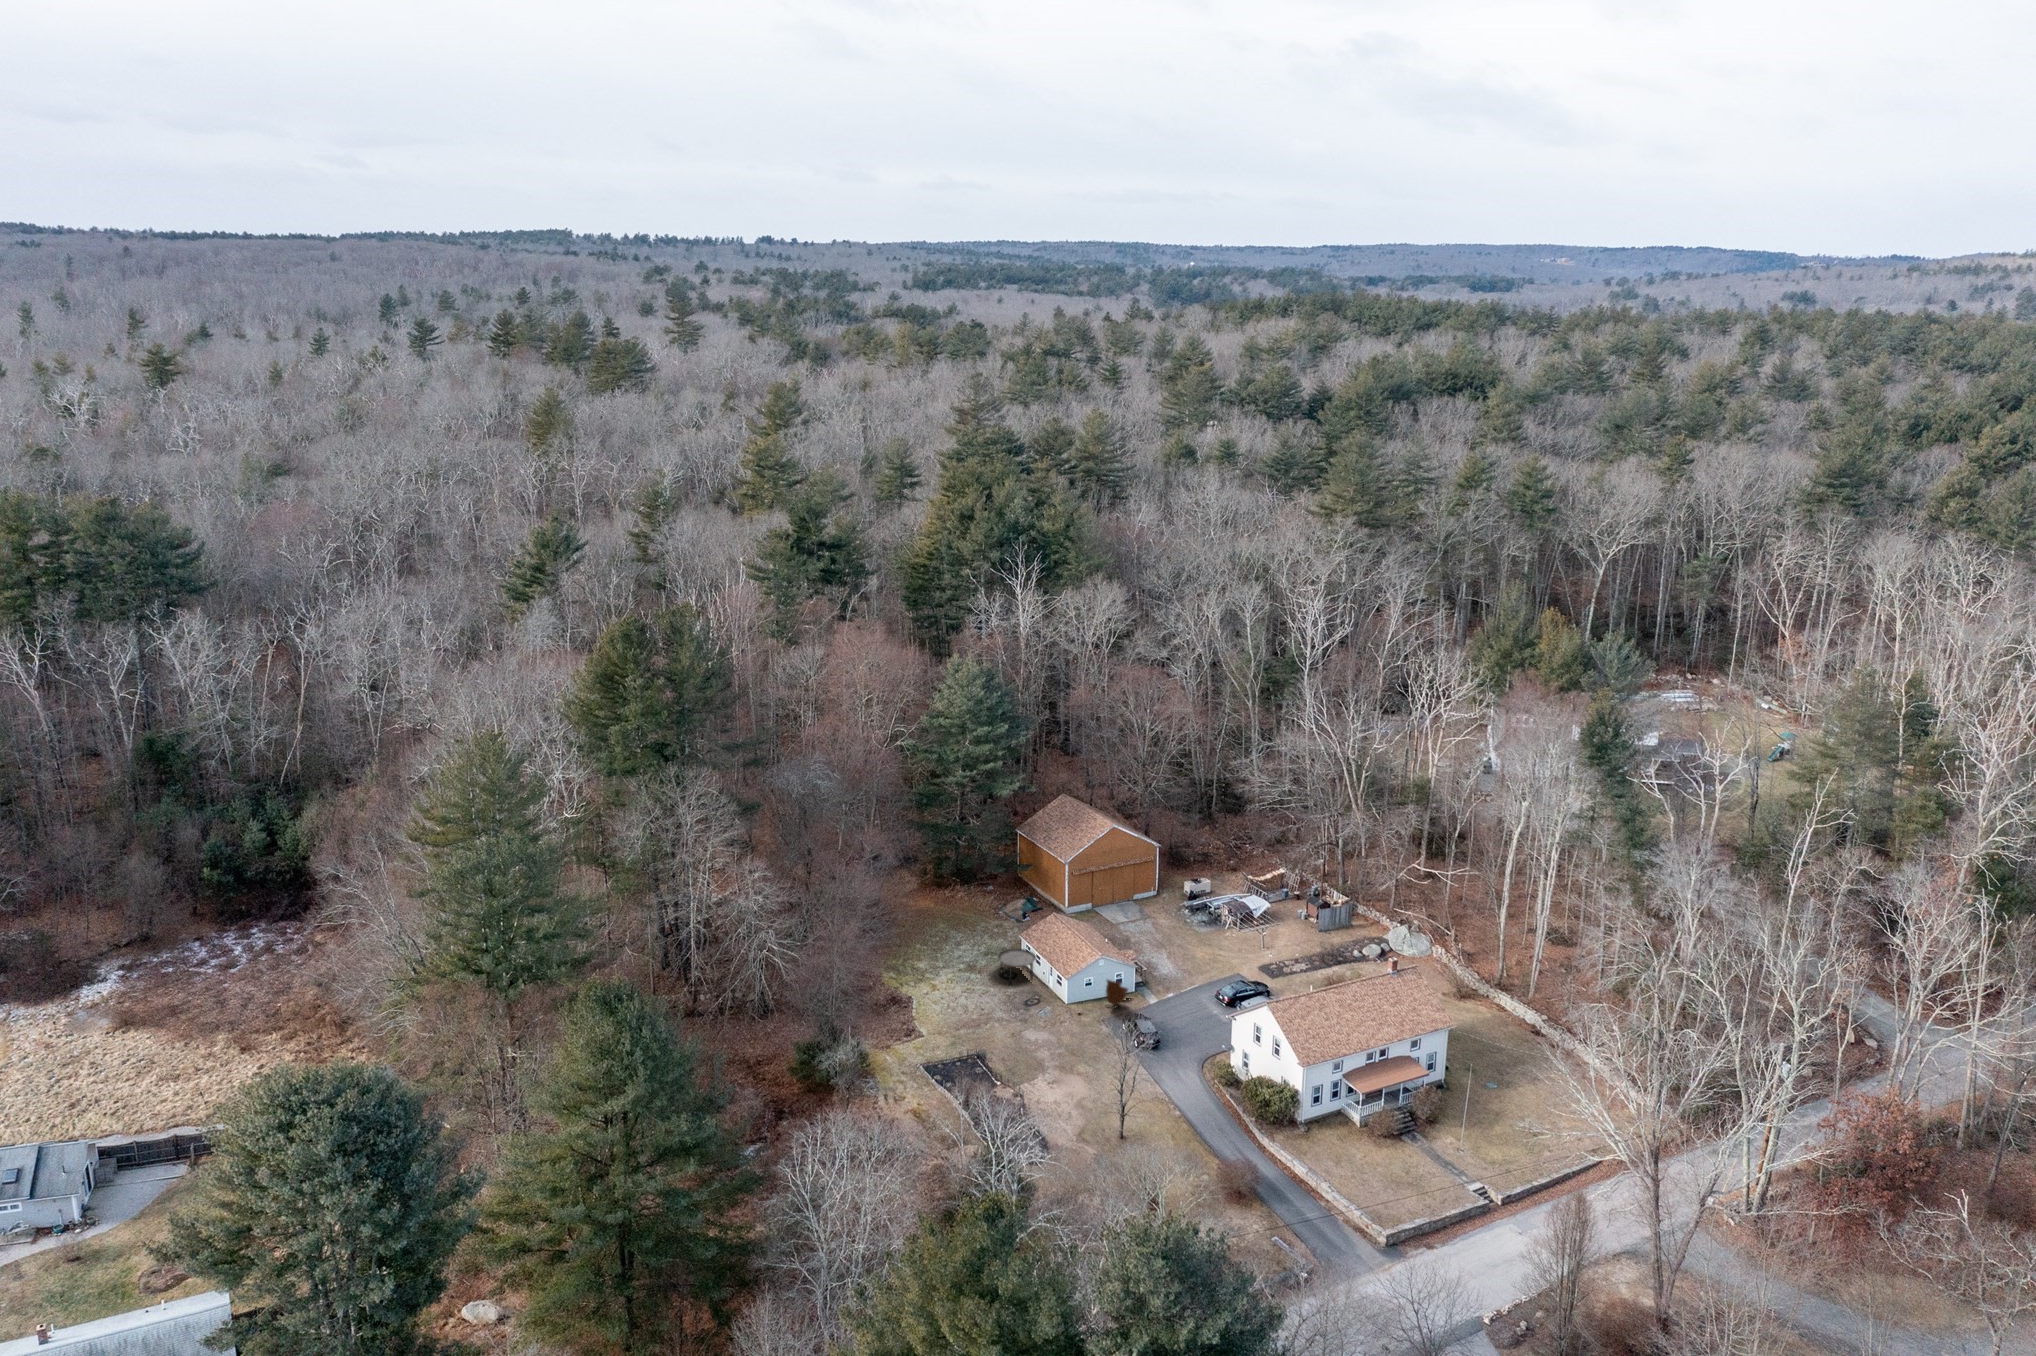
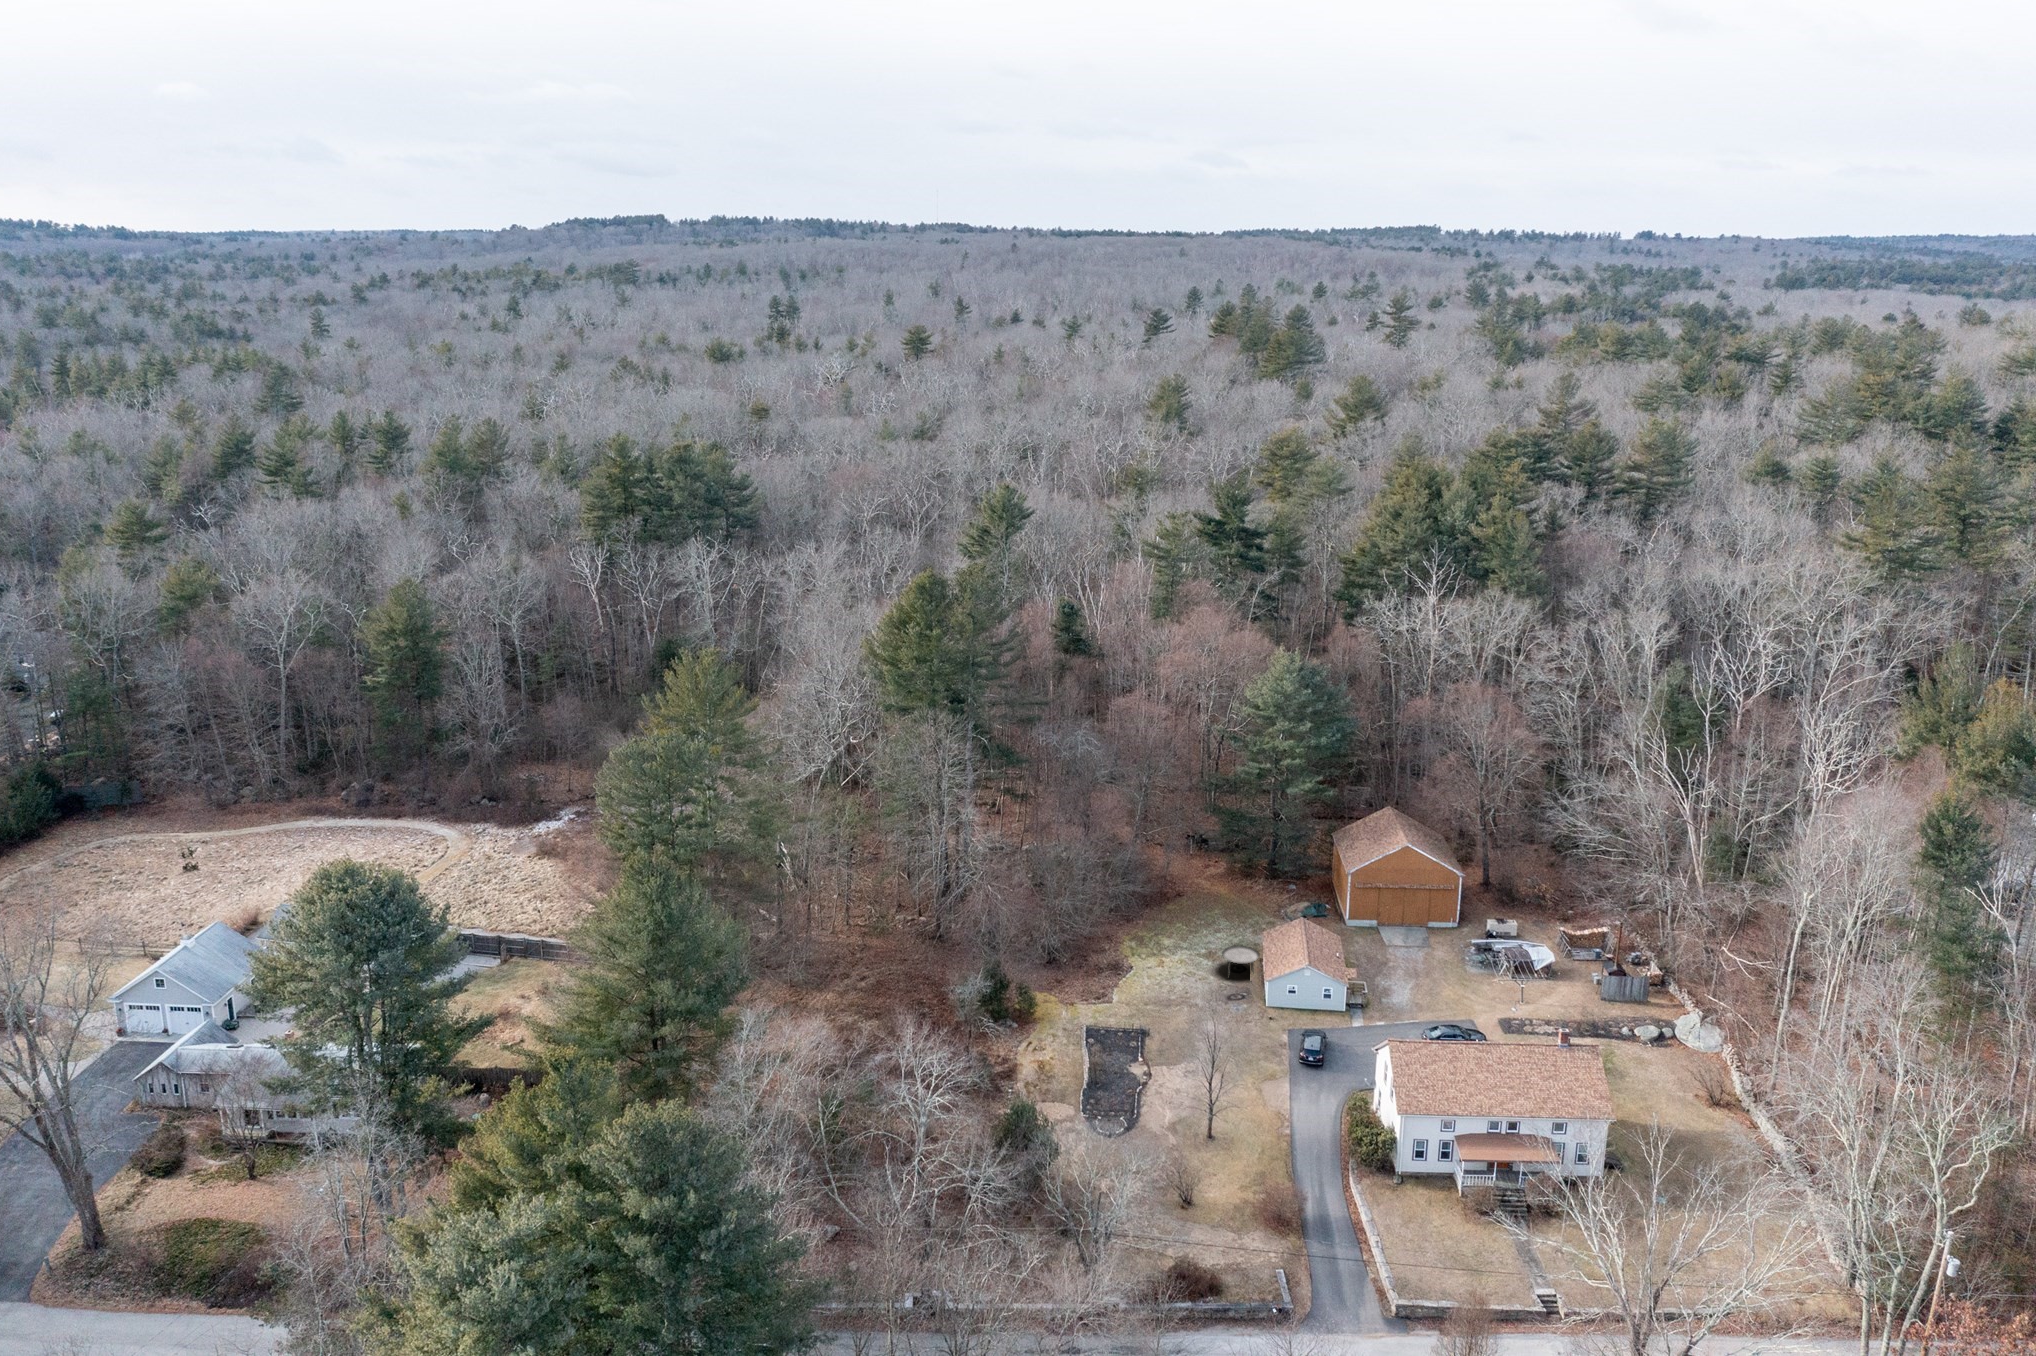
lounge chair: present [1106,980,1128,1008] -> none [1298,991,1333,1027]

